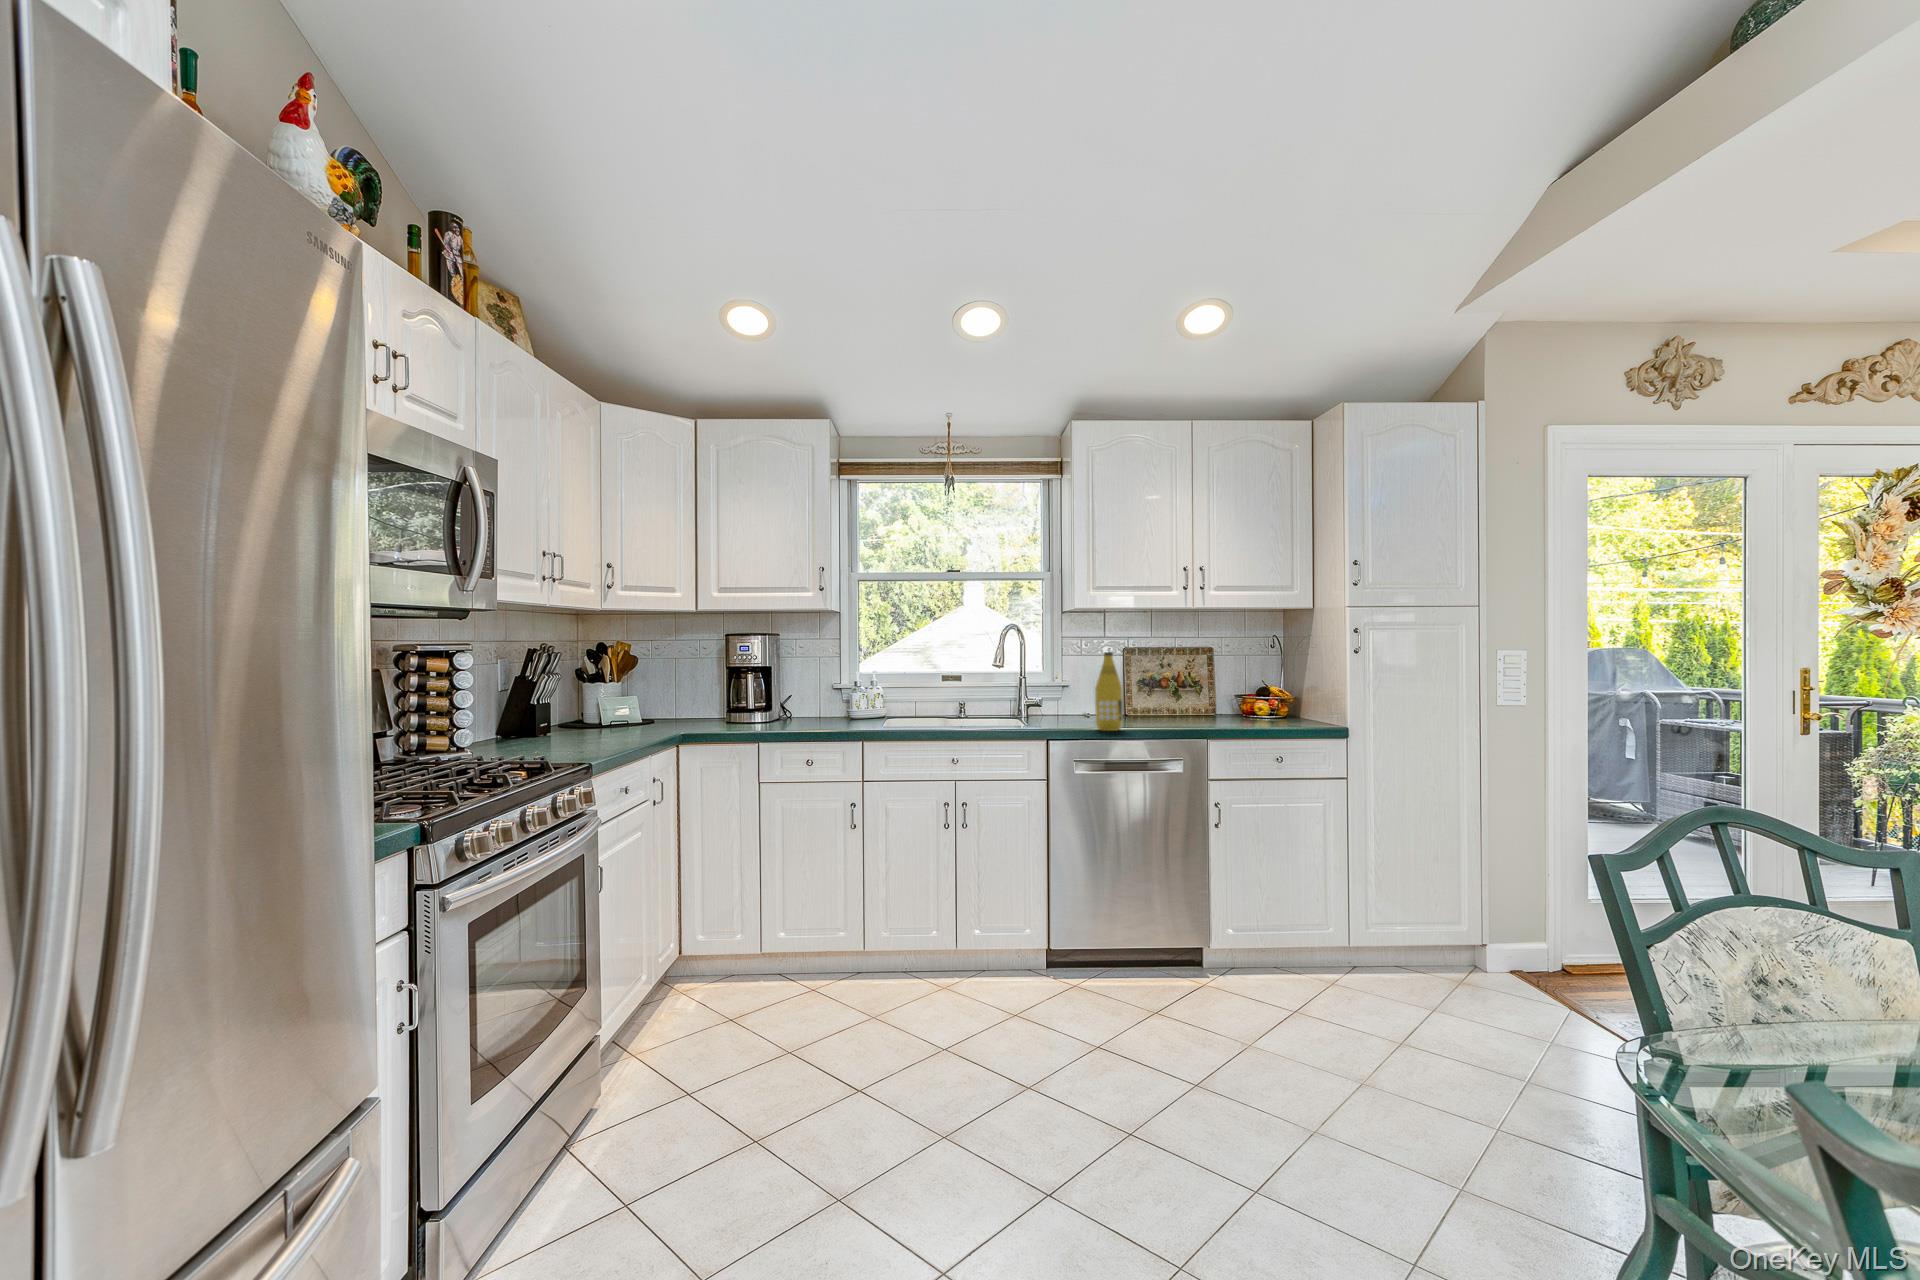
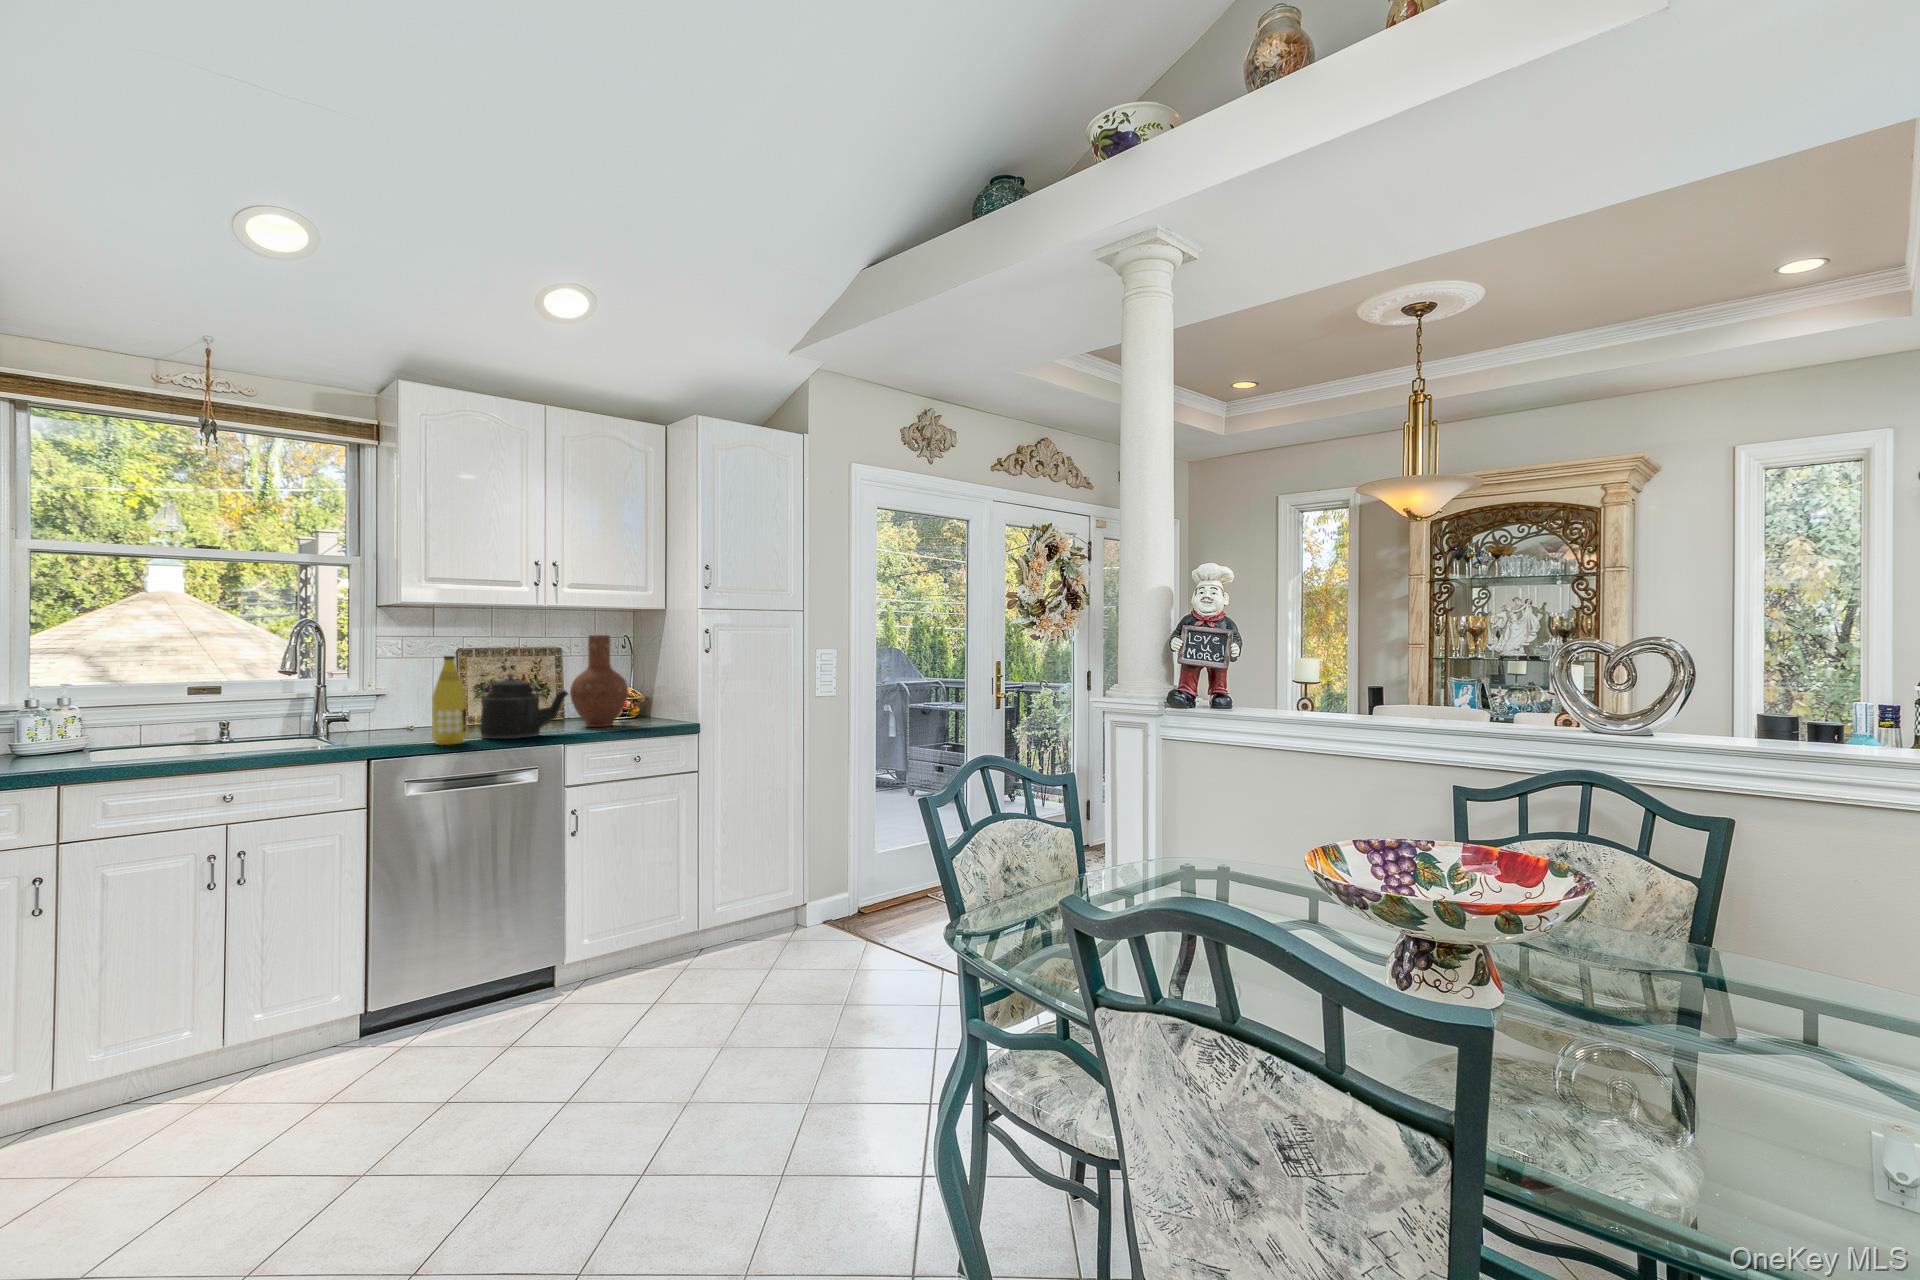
vase: none [1218,634,1274,724] -> present [570,635,628,727]
kettle: none [1136,657,1213,730] -> present [480,668,568,739]

